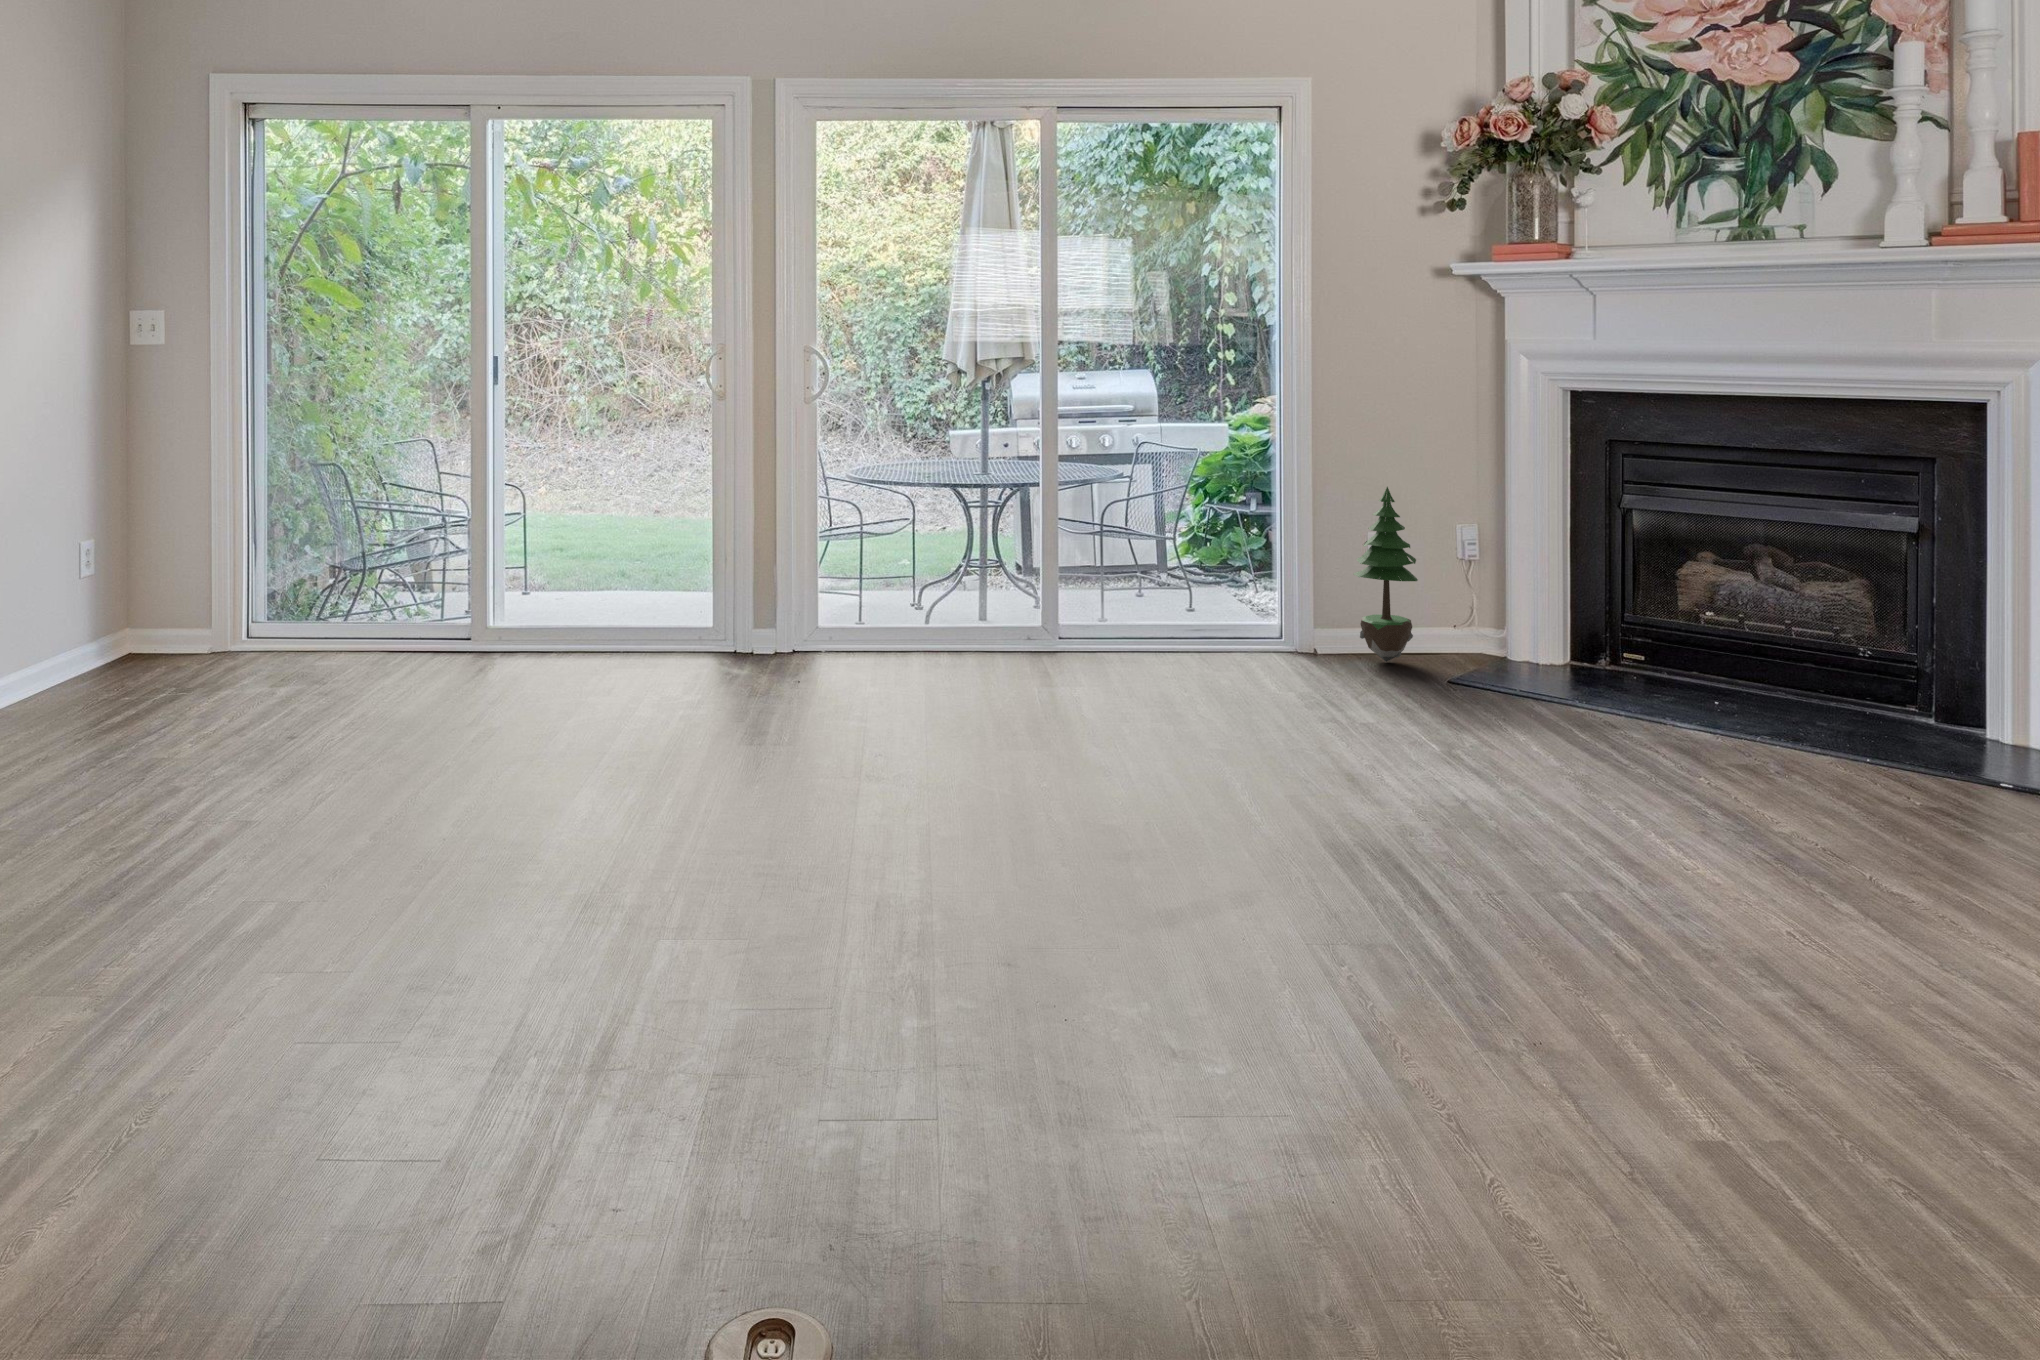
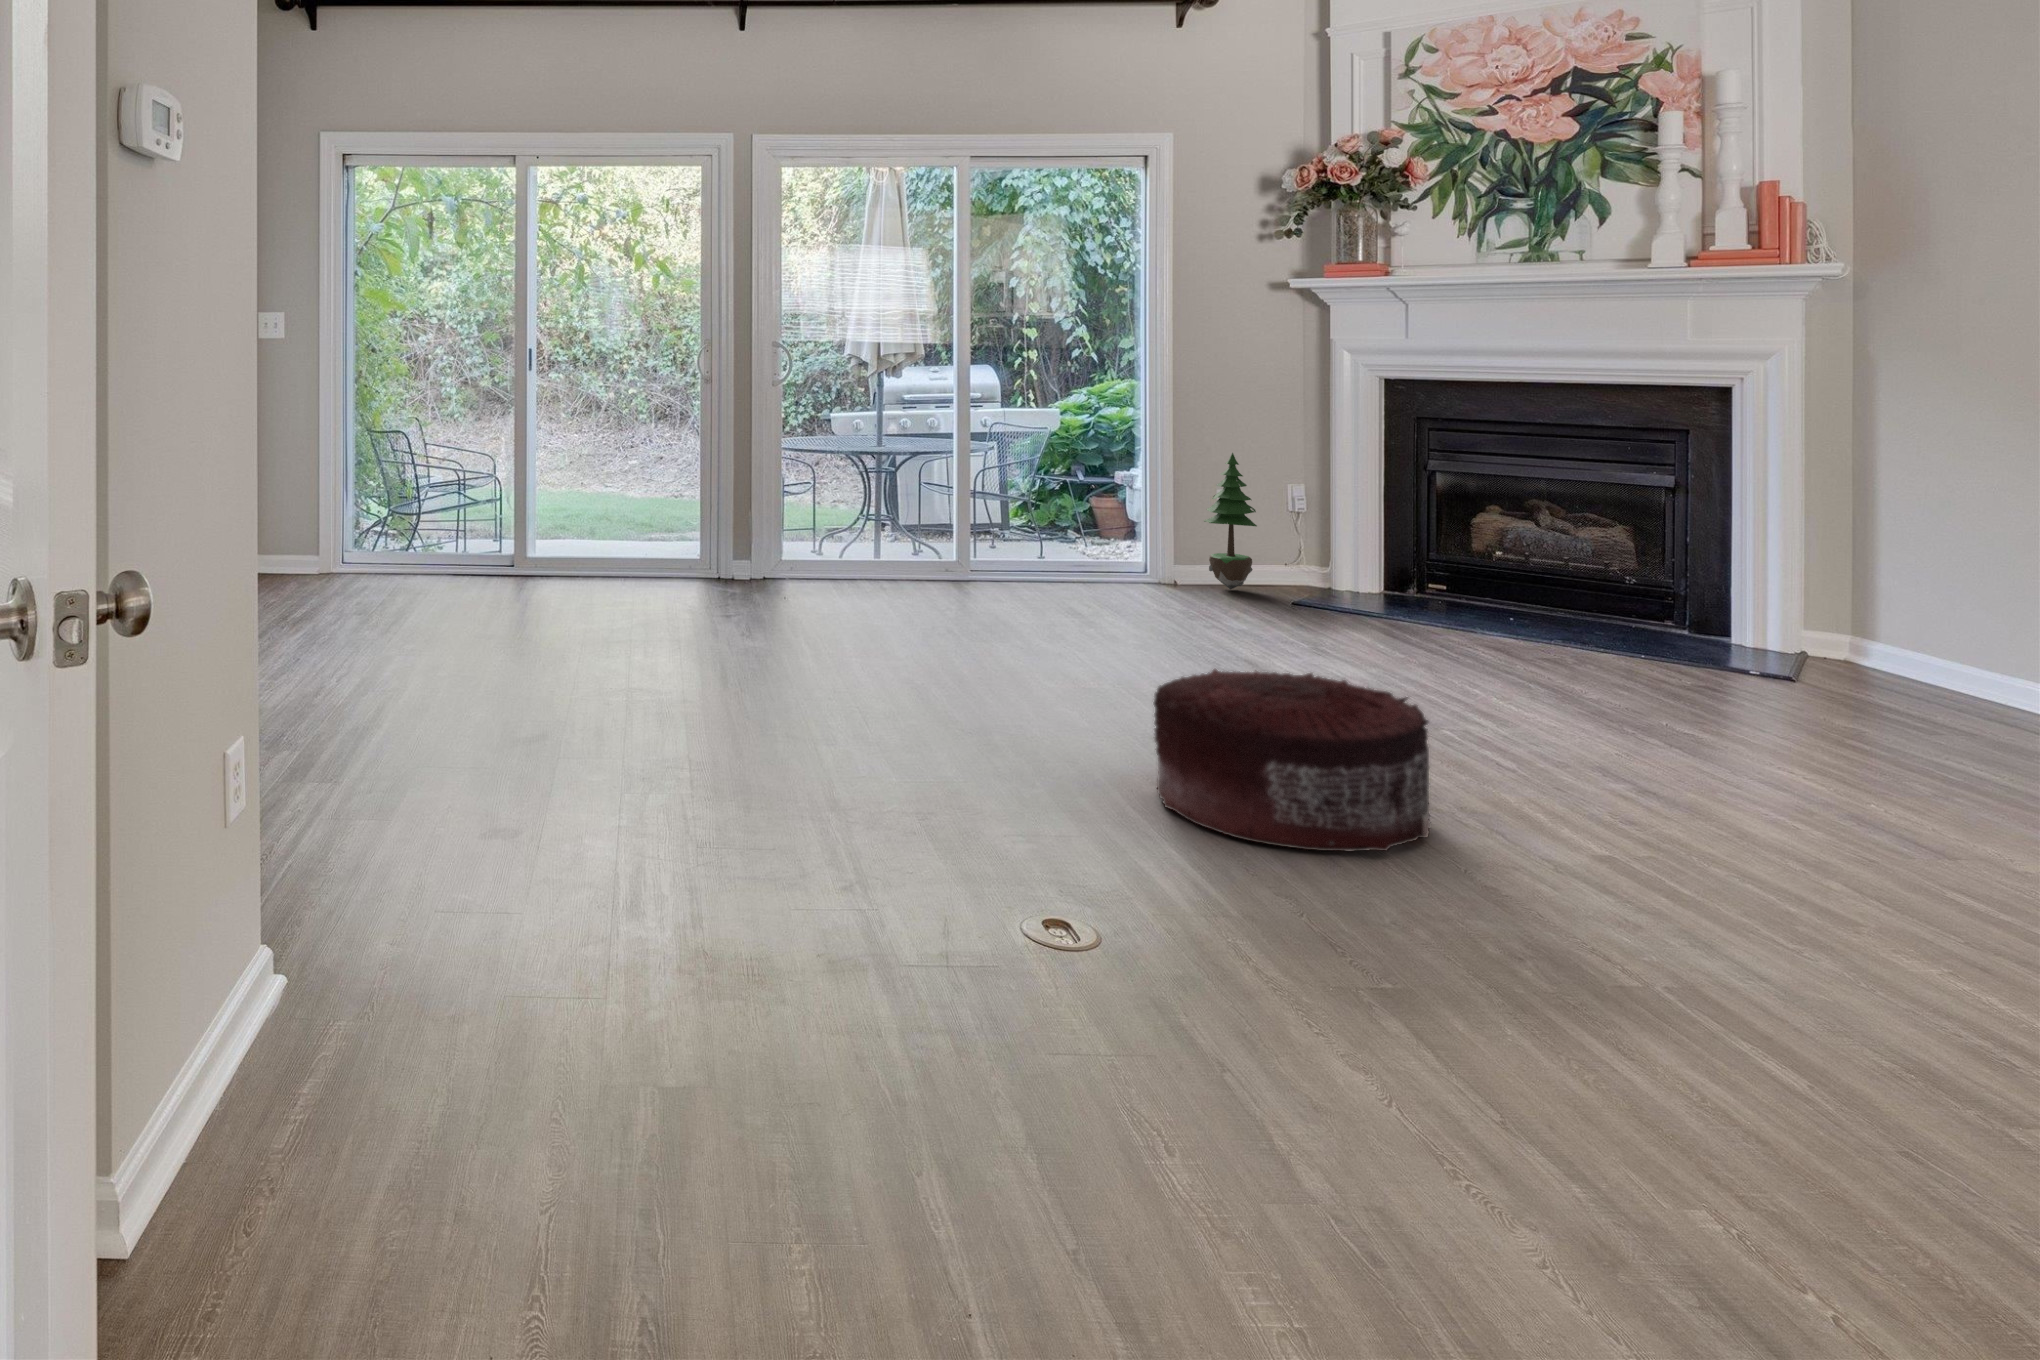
pouf: none [1036,891,1470,1278] -> present [1154,669,1430,852]

